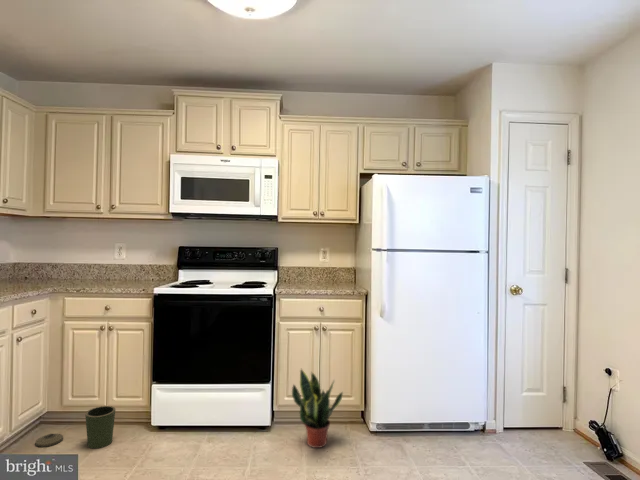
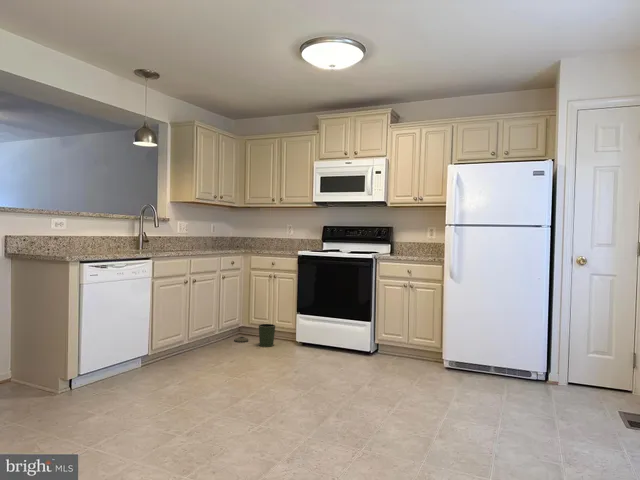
potted plant: present [292,370,343,448] -> none [382,309,418,368]

